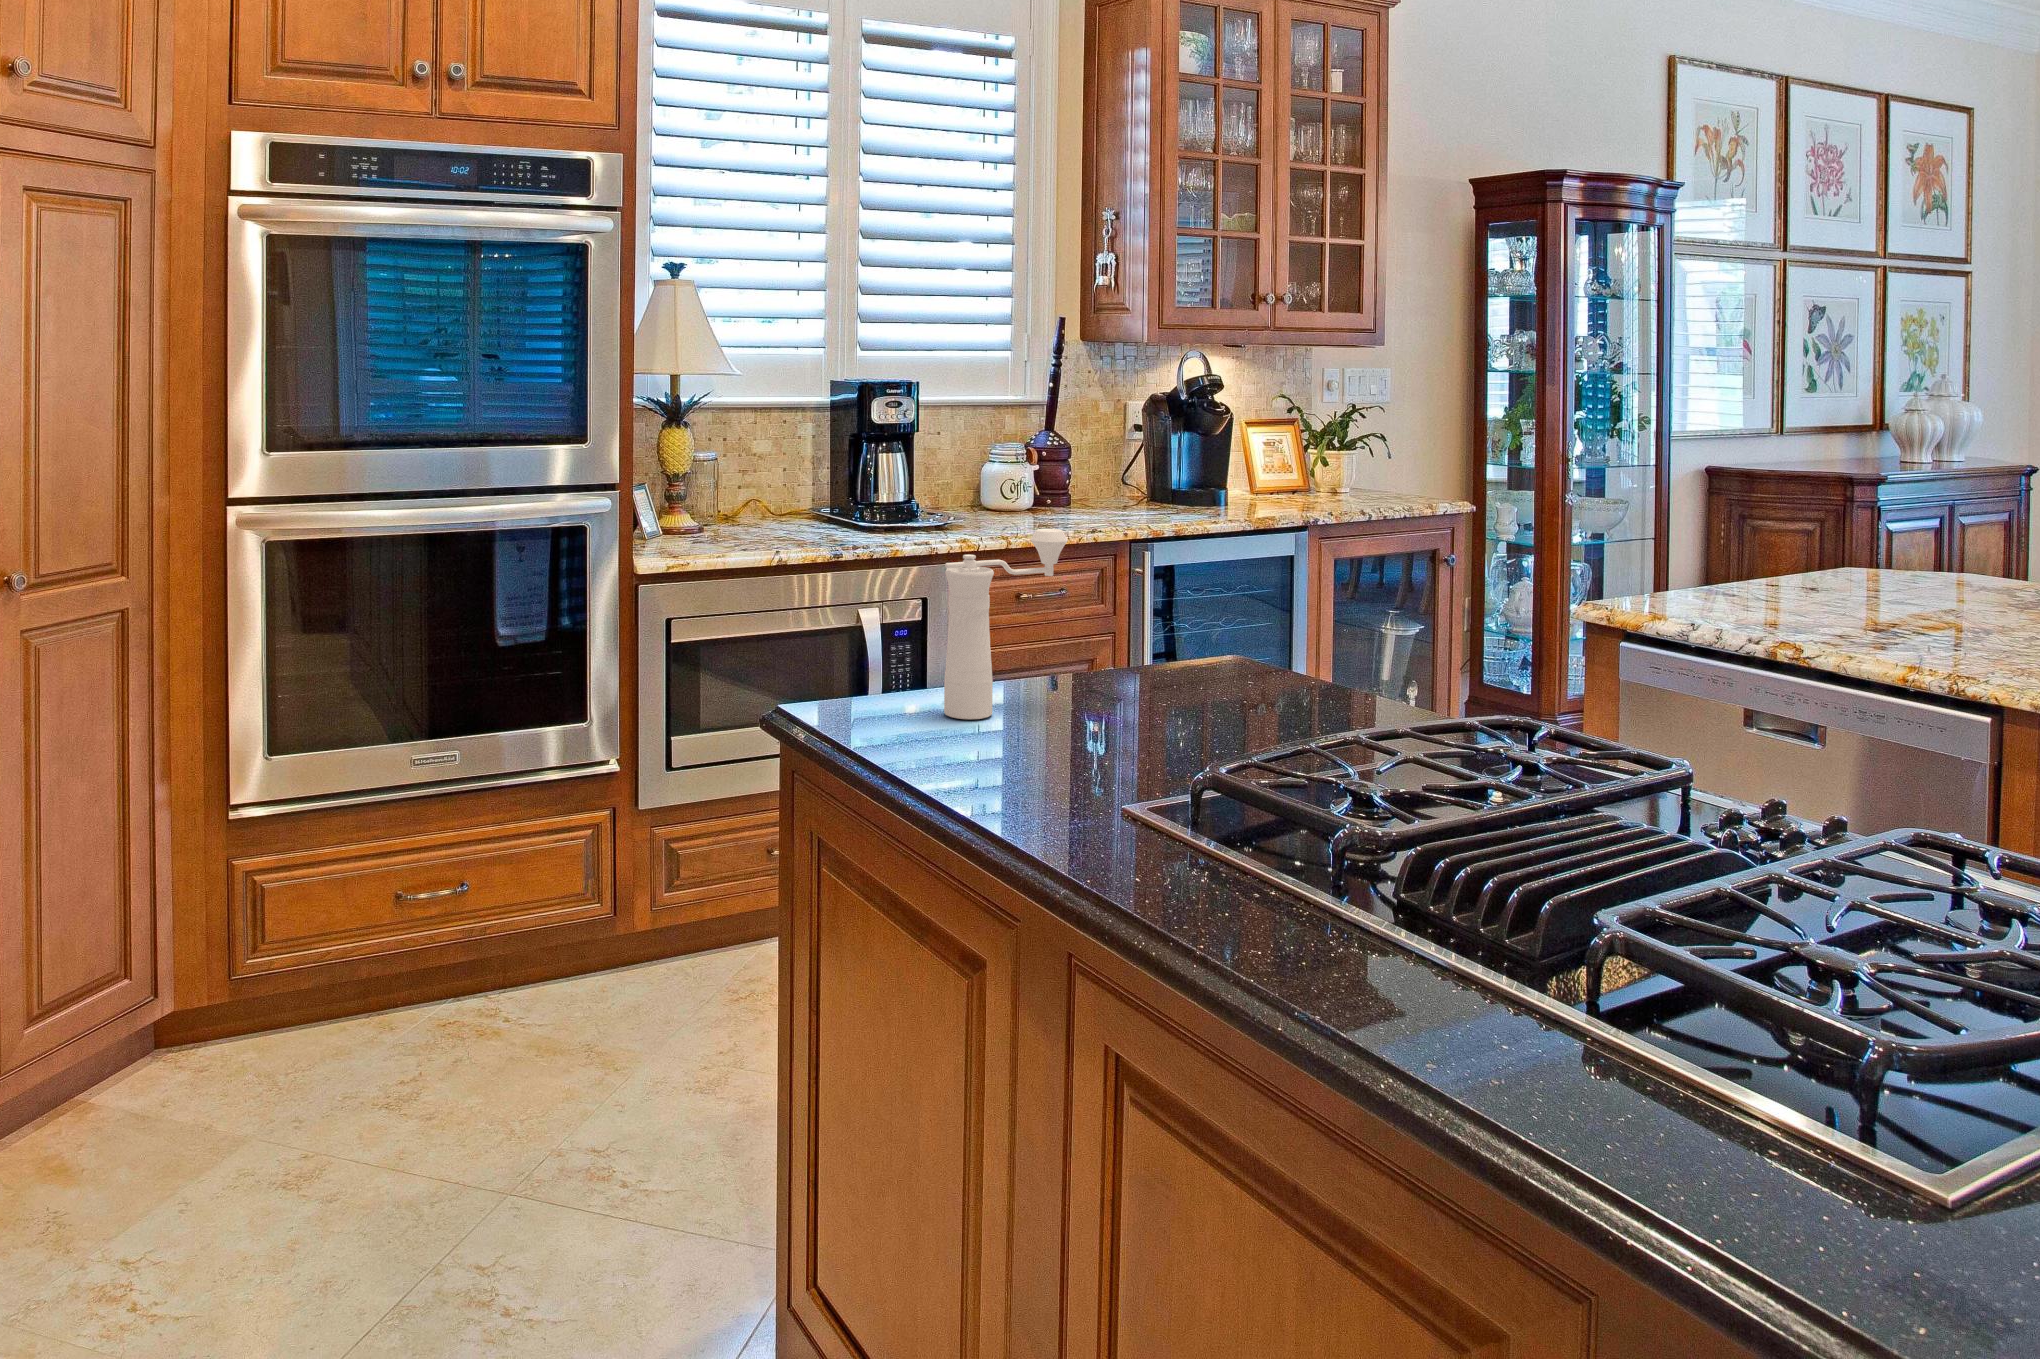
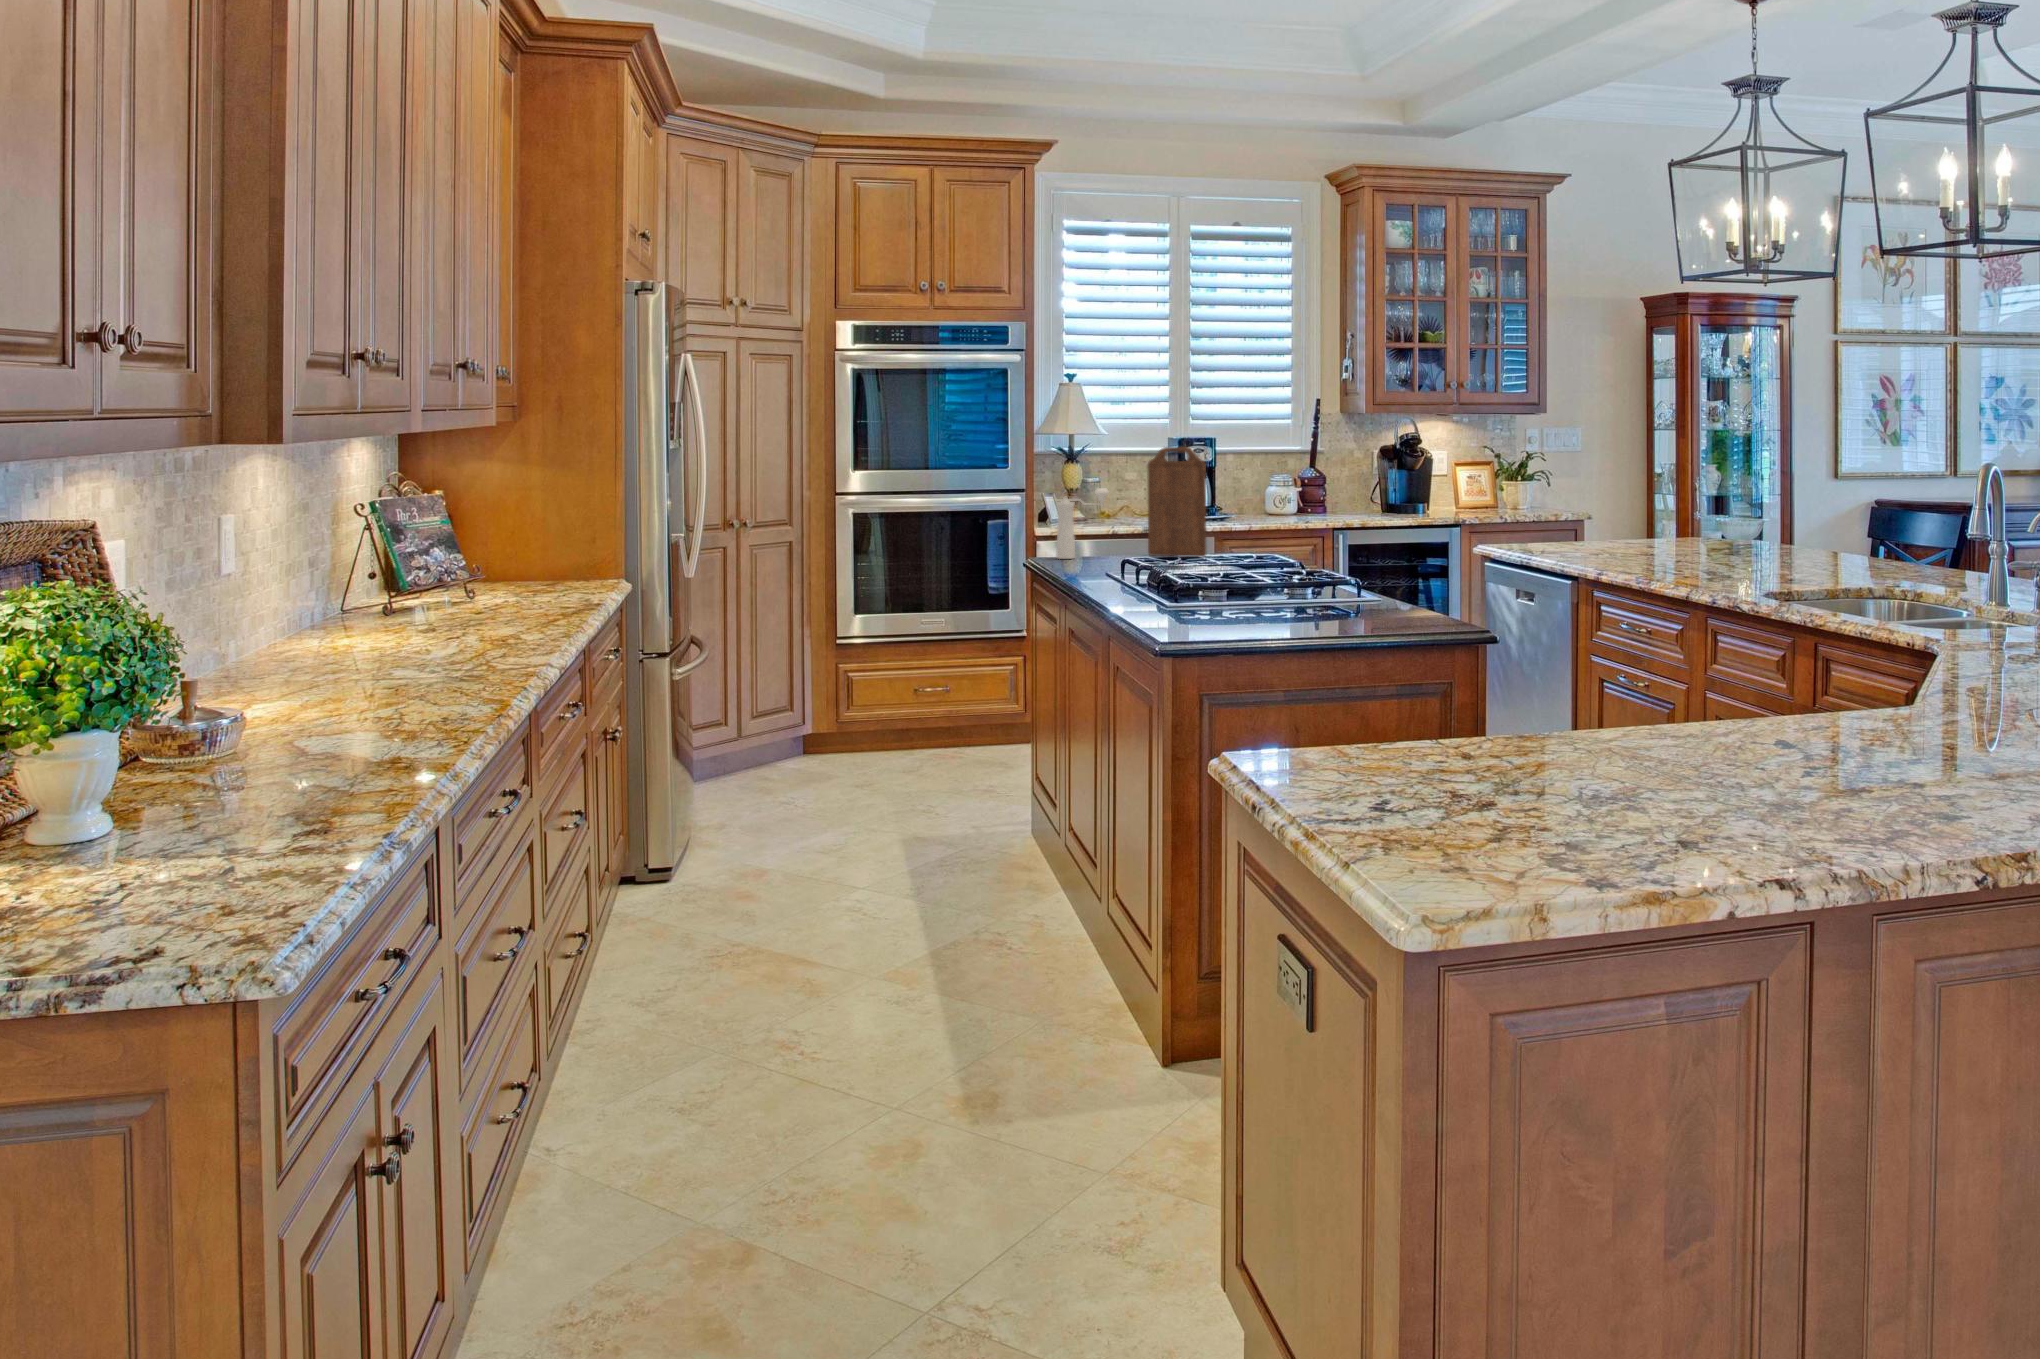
cutting board: none [1132,424,1291,694] -> present [1147,447,1206,557]

